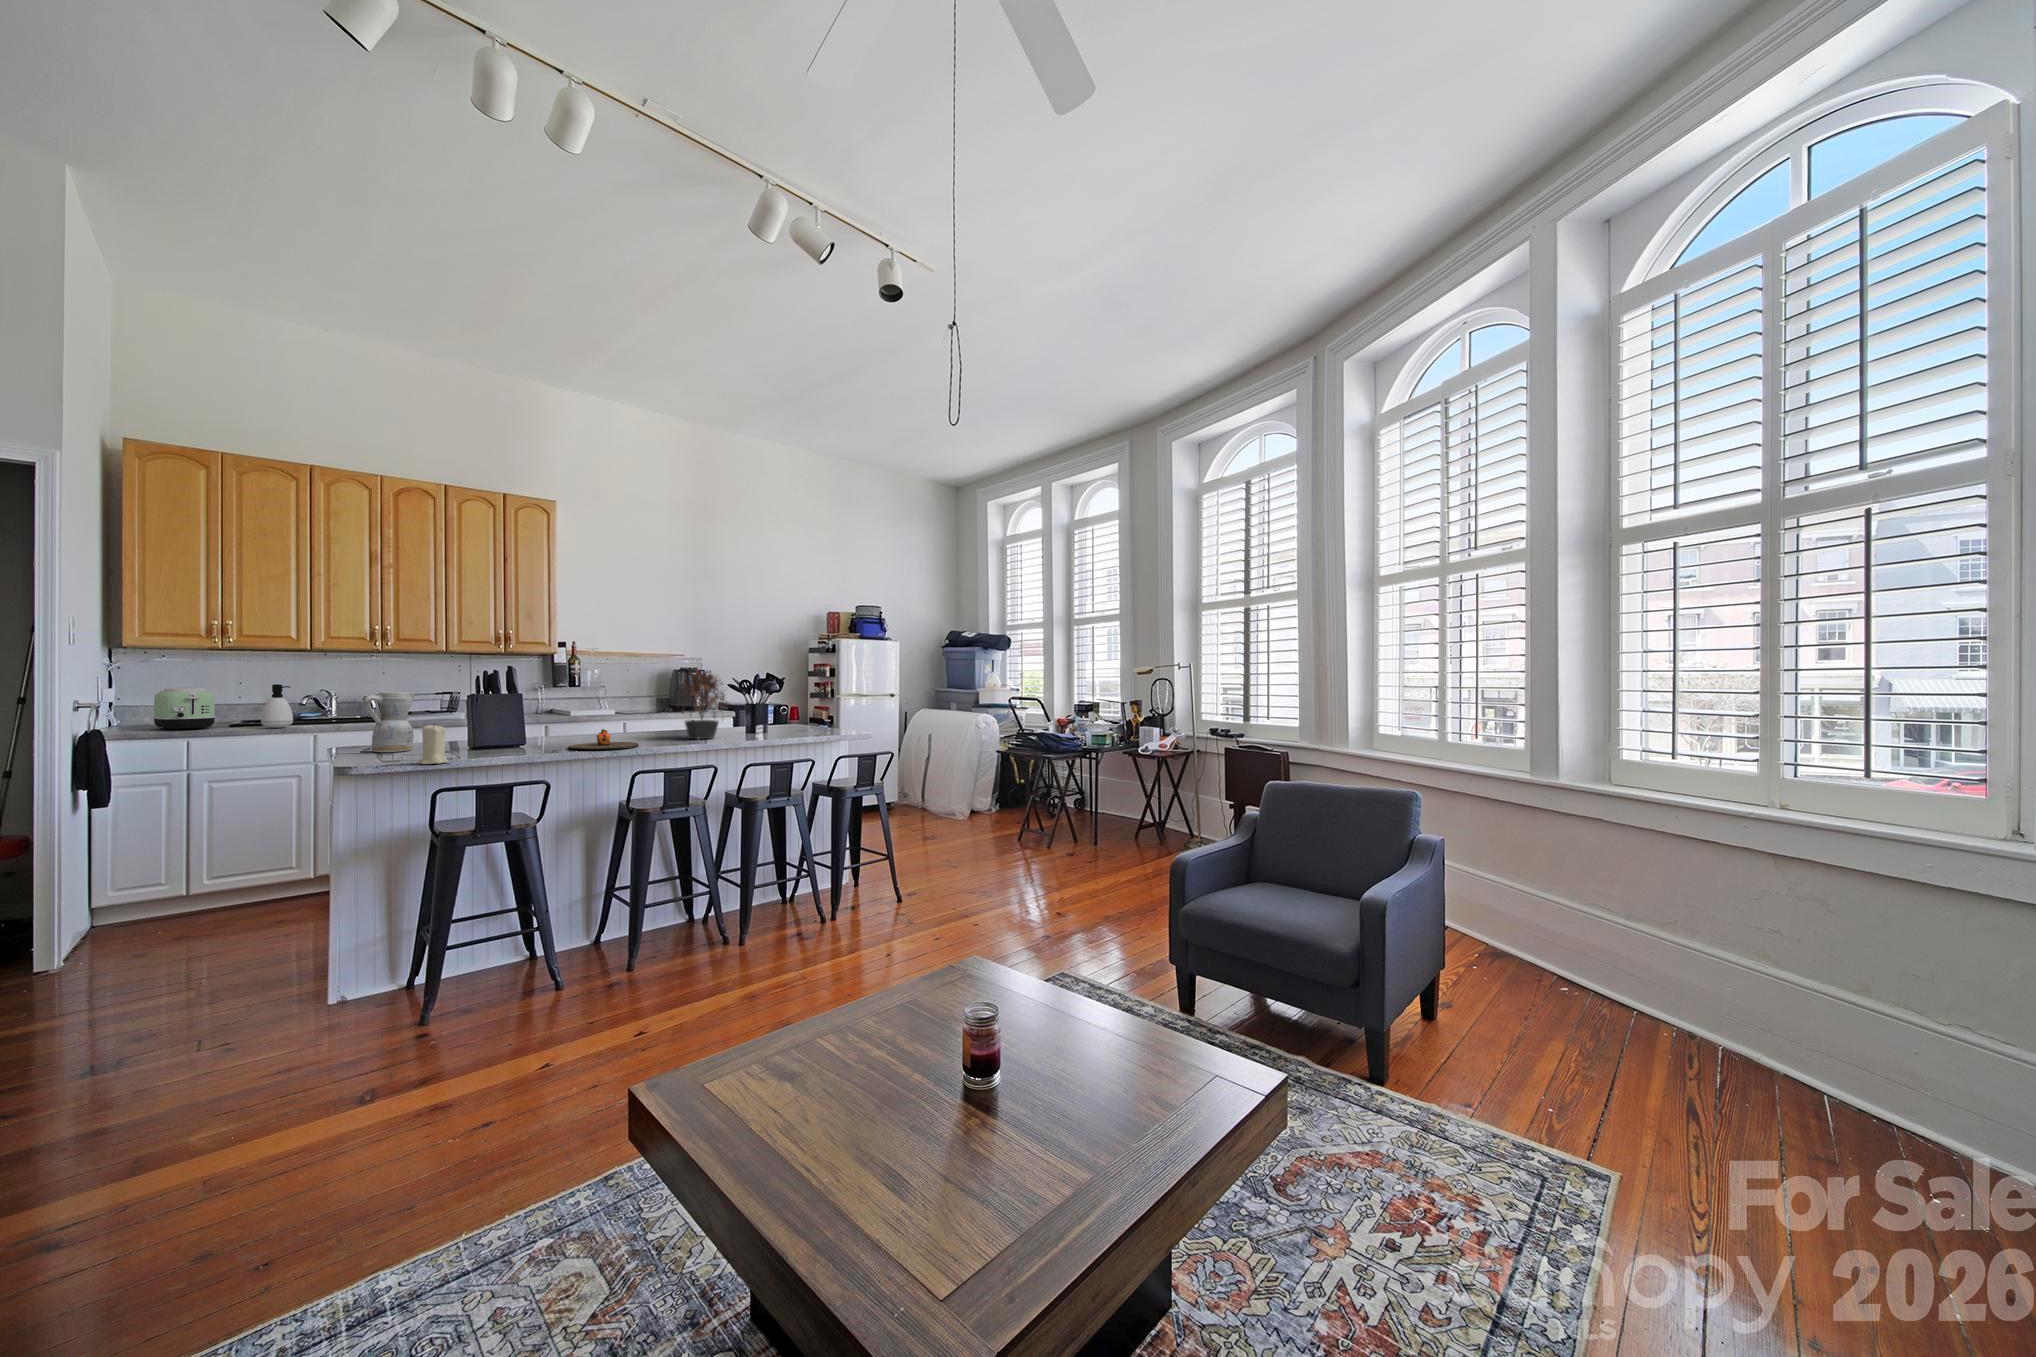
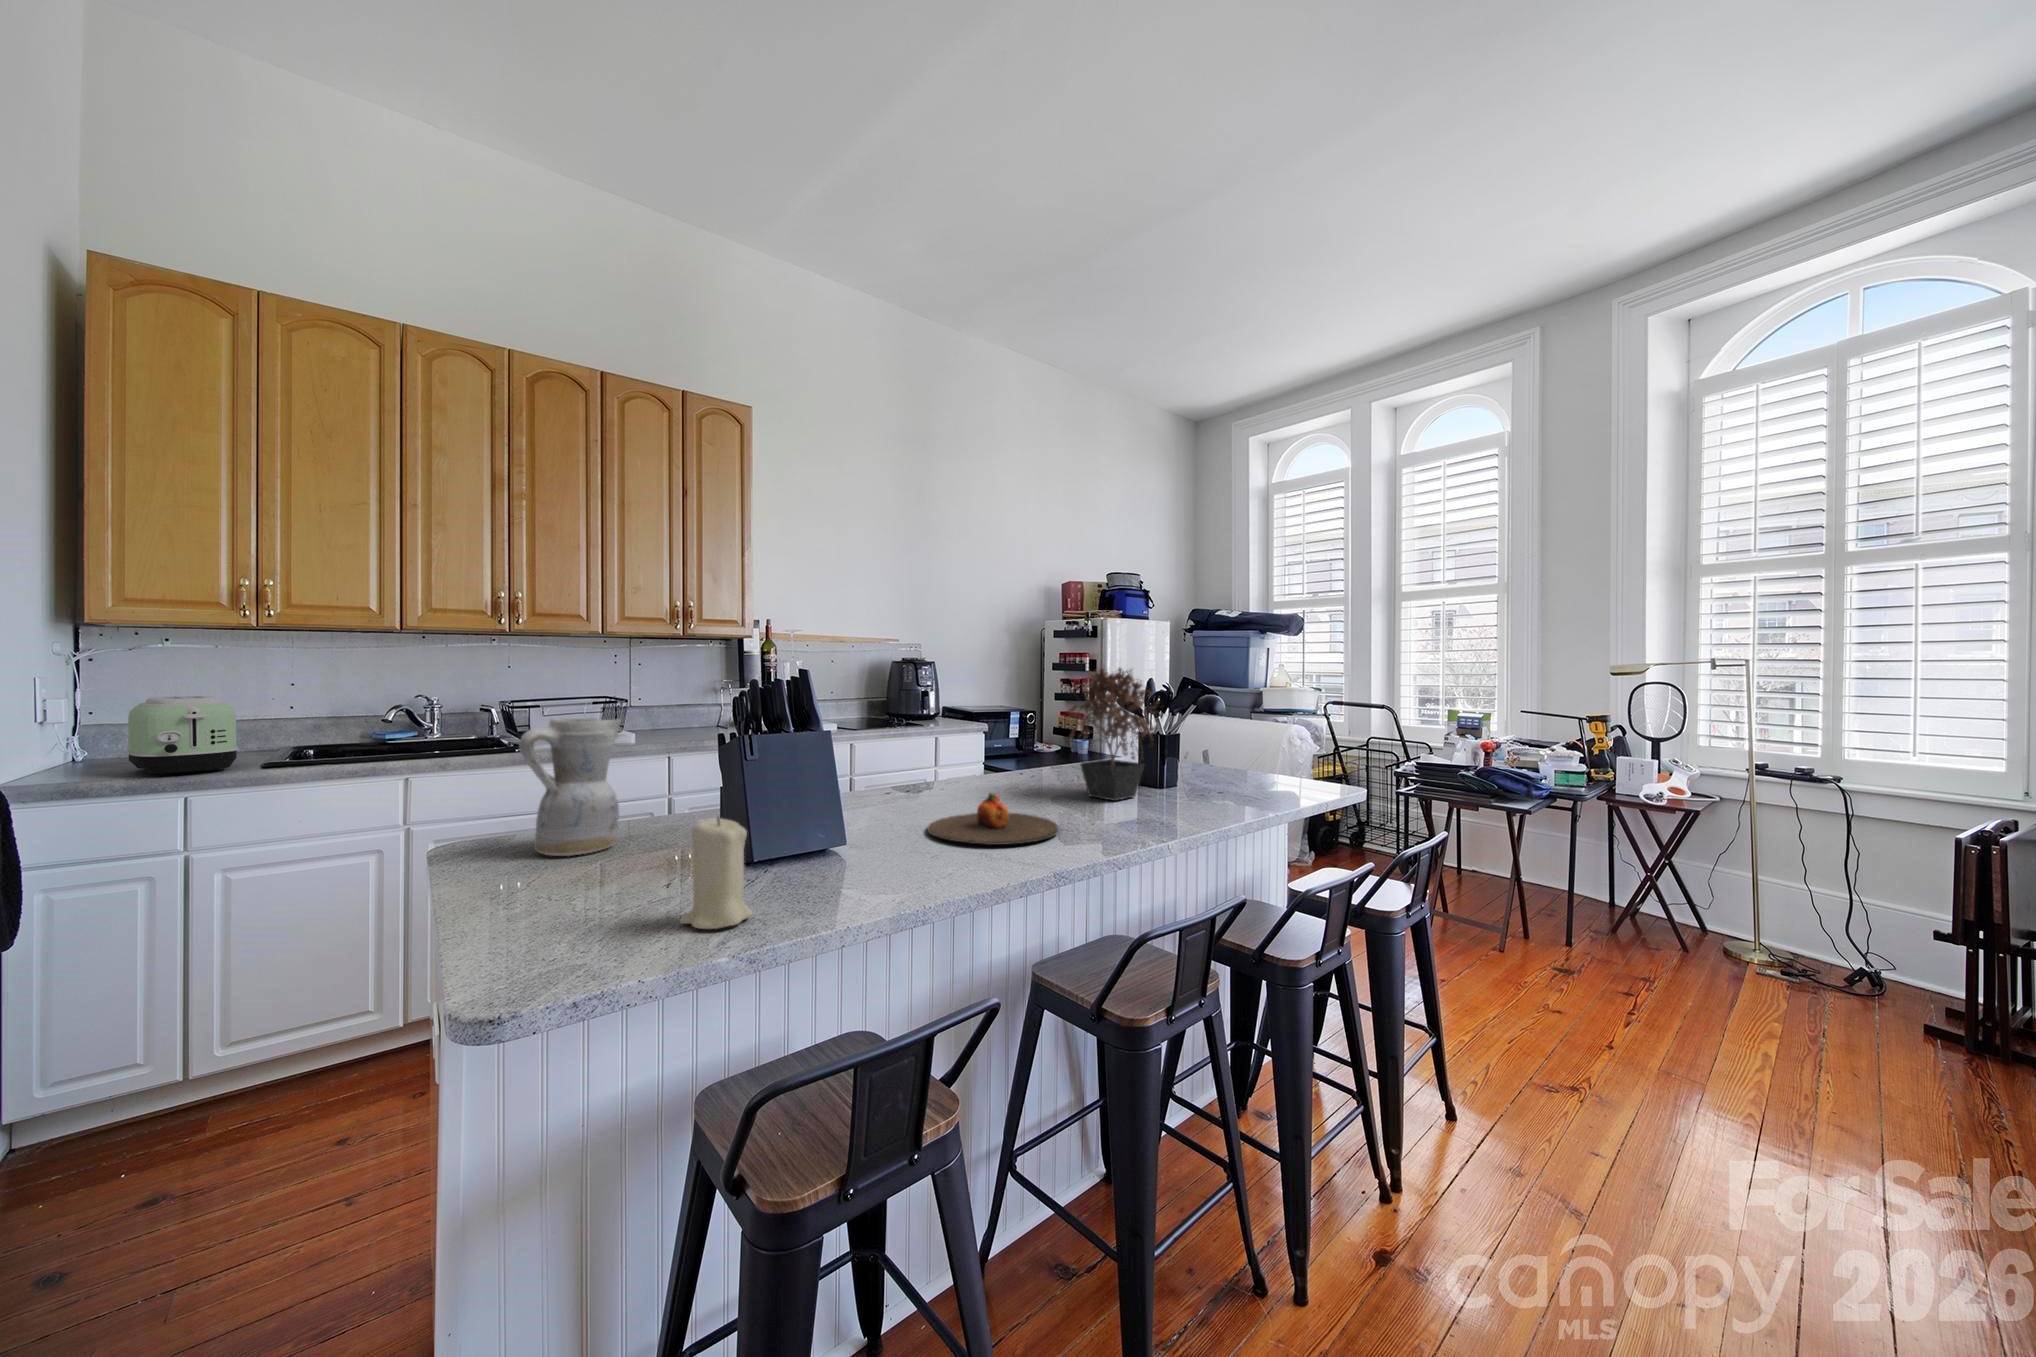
soap dispenser: present [261,684,293,728] -> none [316,690,371,768]

